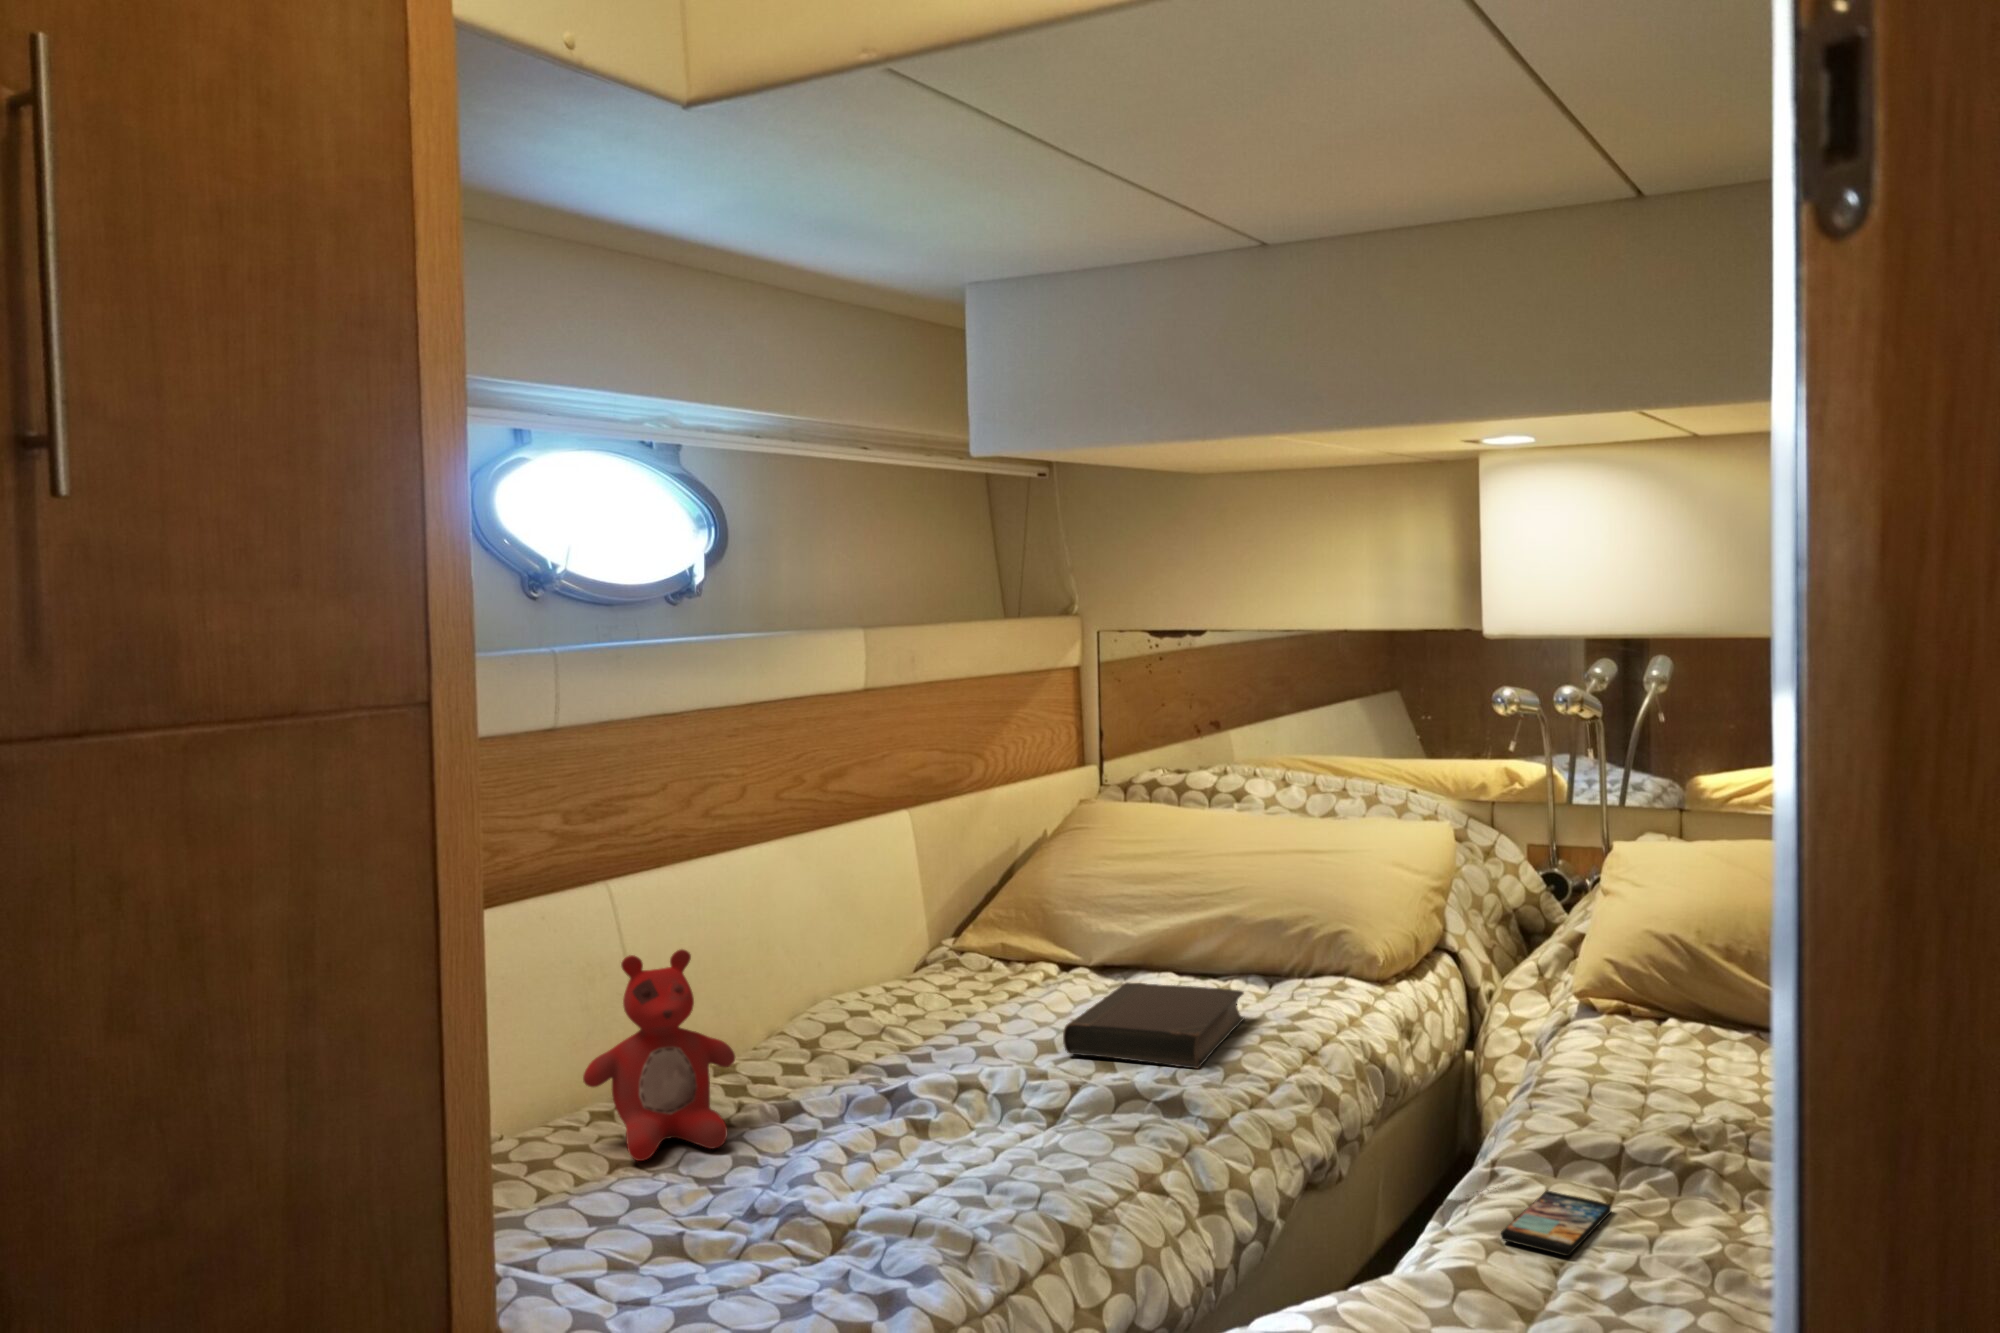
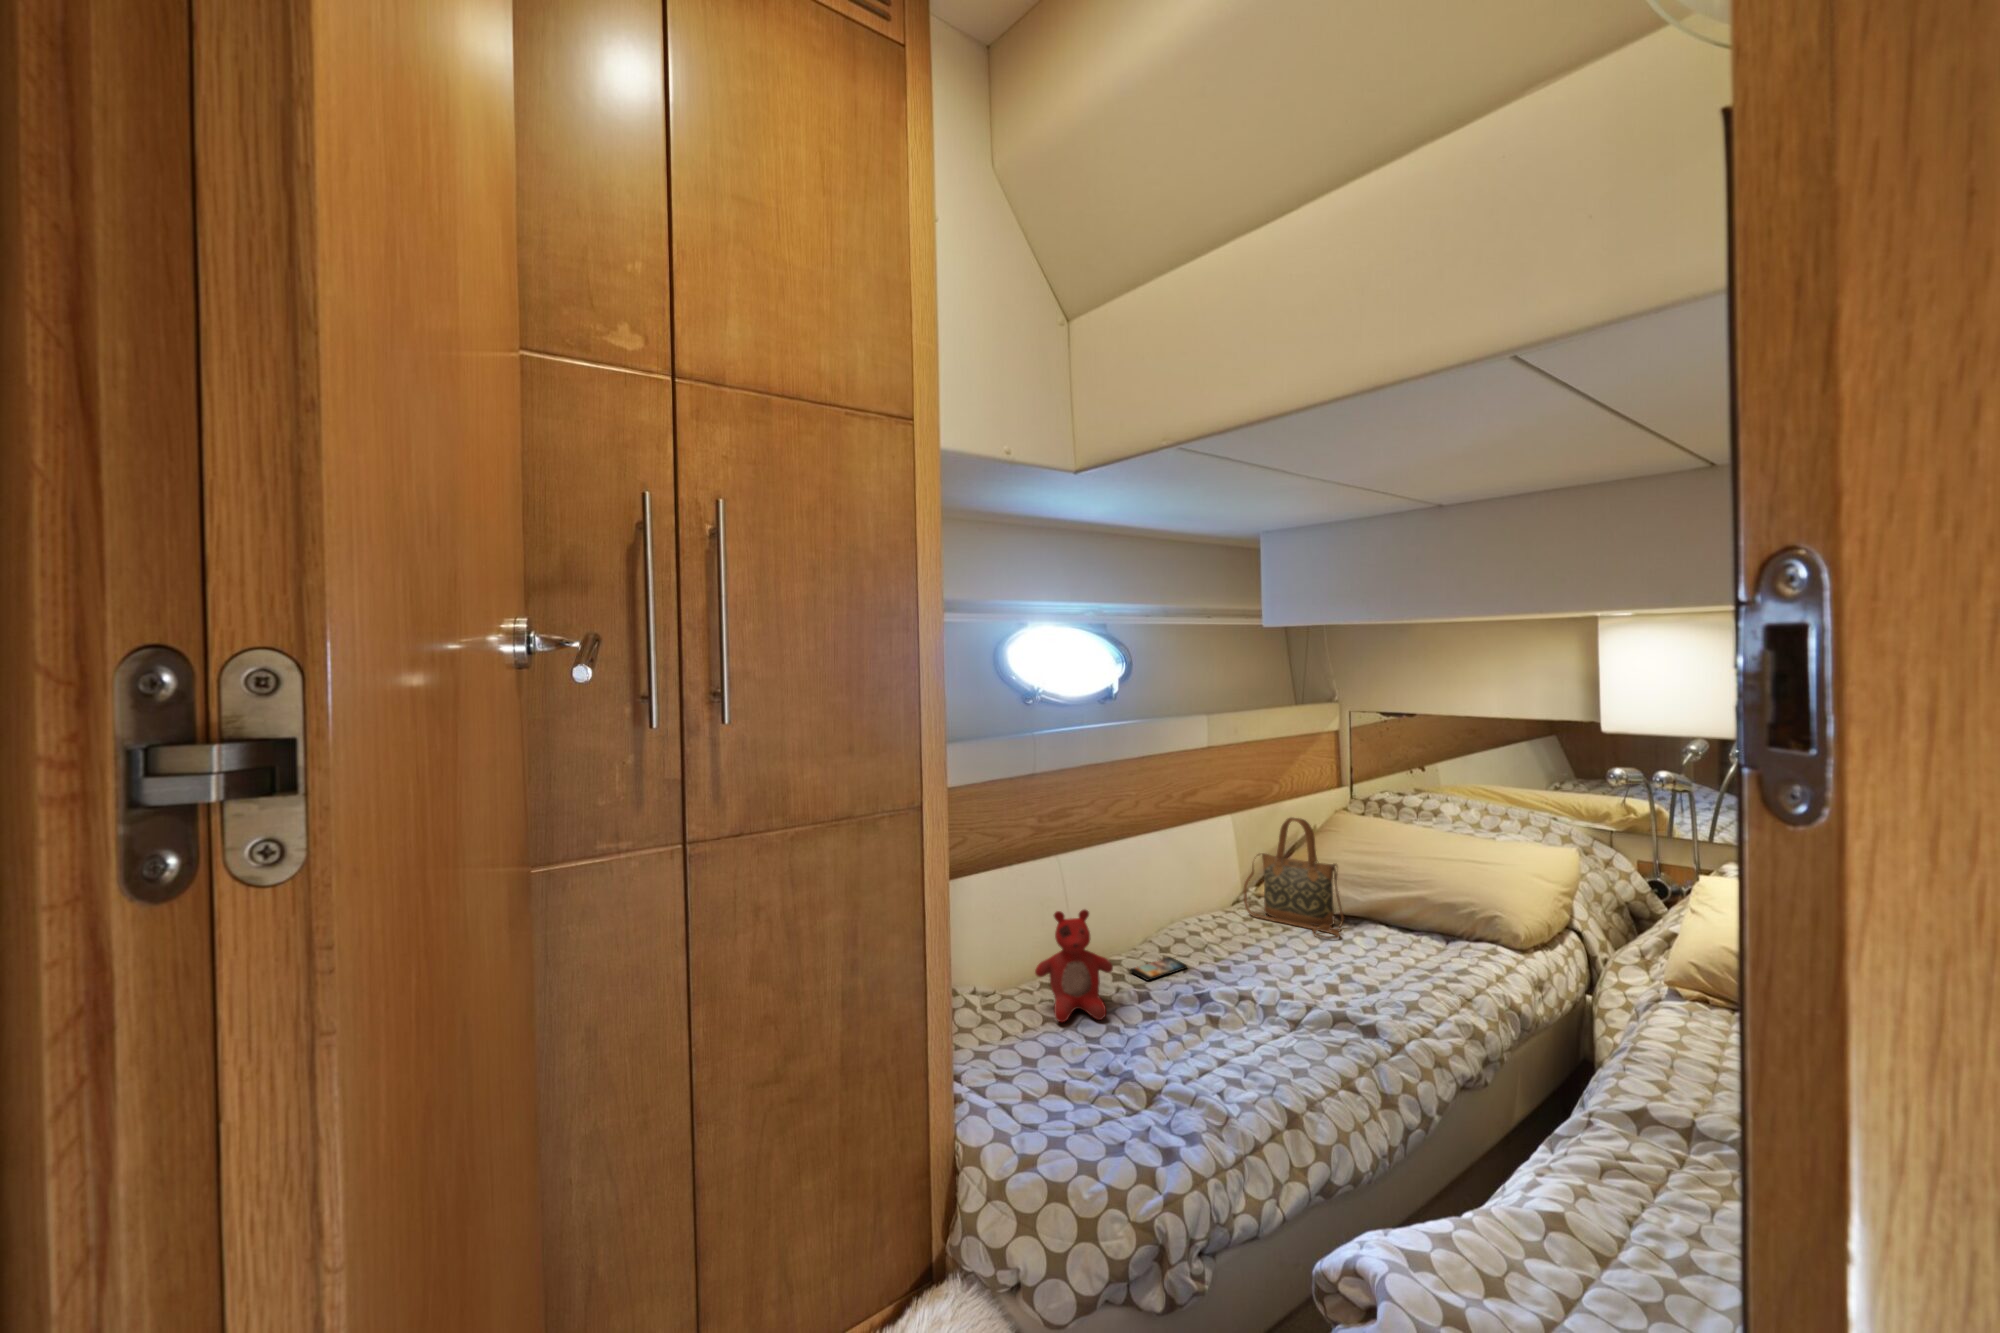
handbag: none [946,800,1114,999] -> present [1244,818,1344,939]
book: present [1063,982,1244,1069] -> none [1304,935,1424,1004]
smartphone: present [1501,1191,1611,1256] -> present [1130,957,1187,981]

